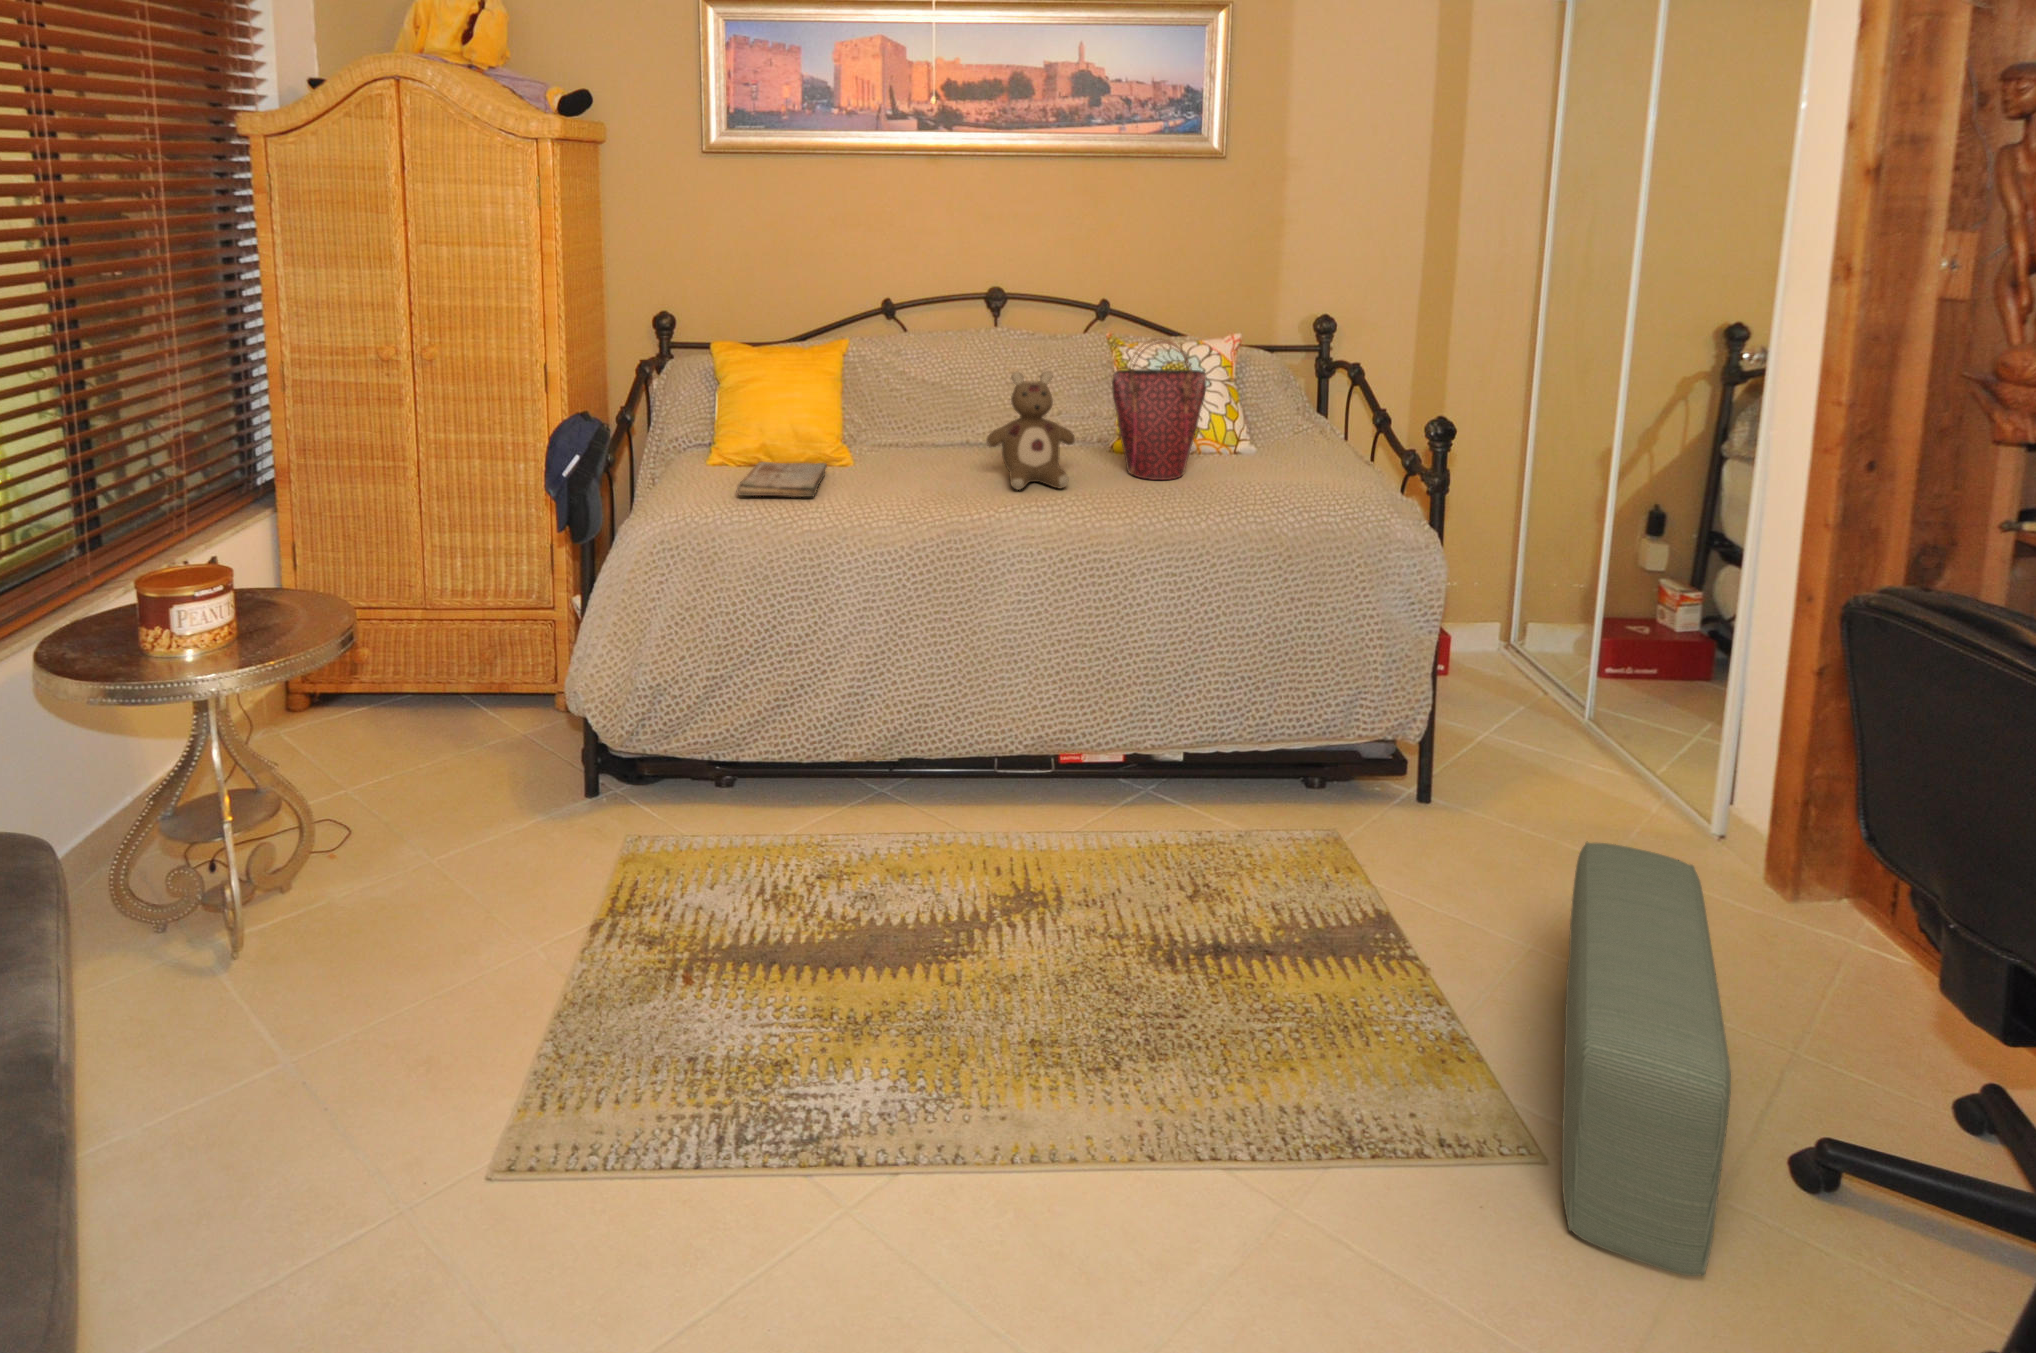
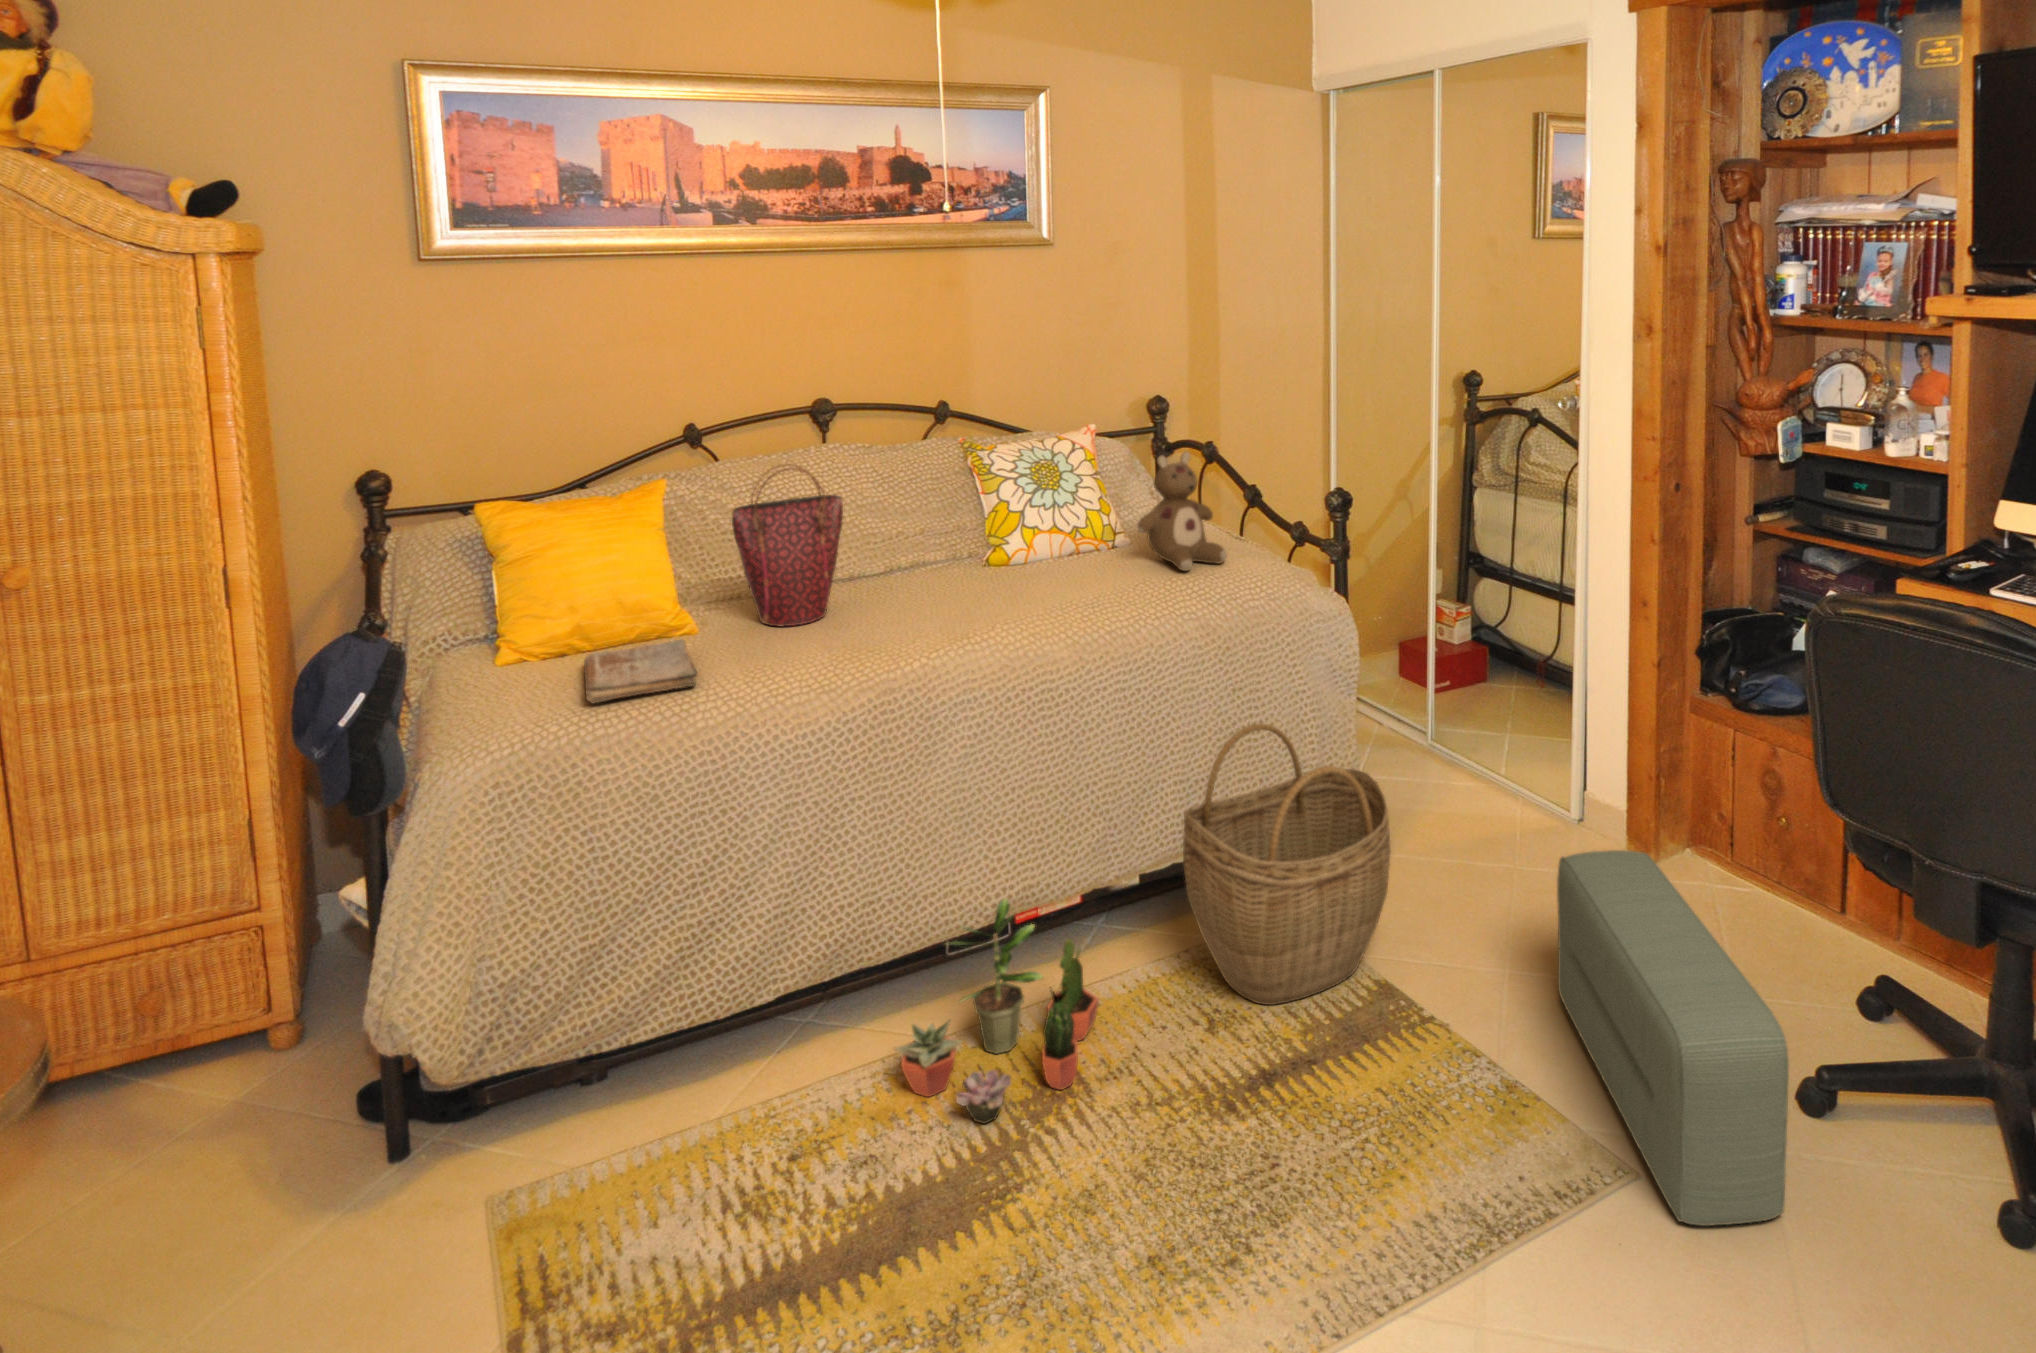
handbag: present [1112,338,1207,480] -> present [732,464,843,626]
stuffed bear: present [986,371,1075,490] -> present [1137,452,1227,571]
woven basket: none [1198,633,1412,903] -> present [1183,724,1391,1005]
potted plant: none [915,729,1096,902] -> present [895,898,1099,1124]

